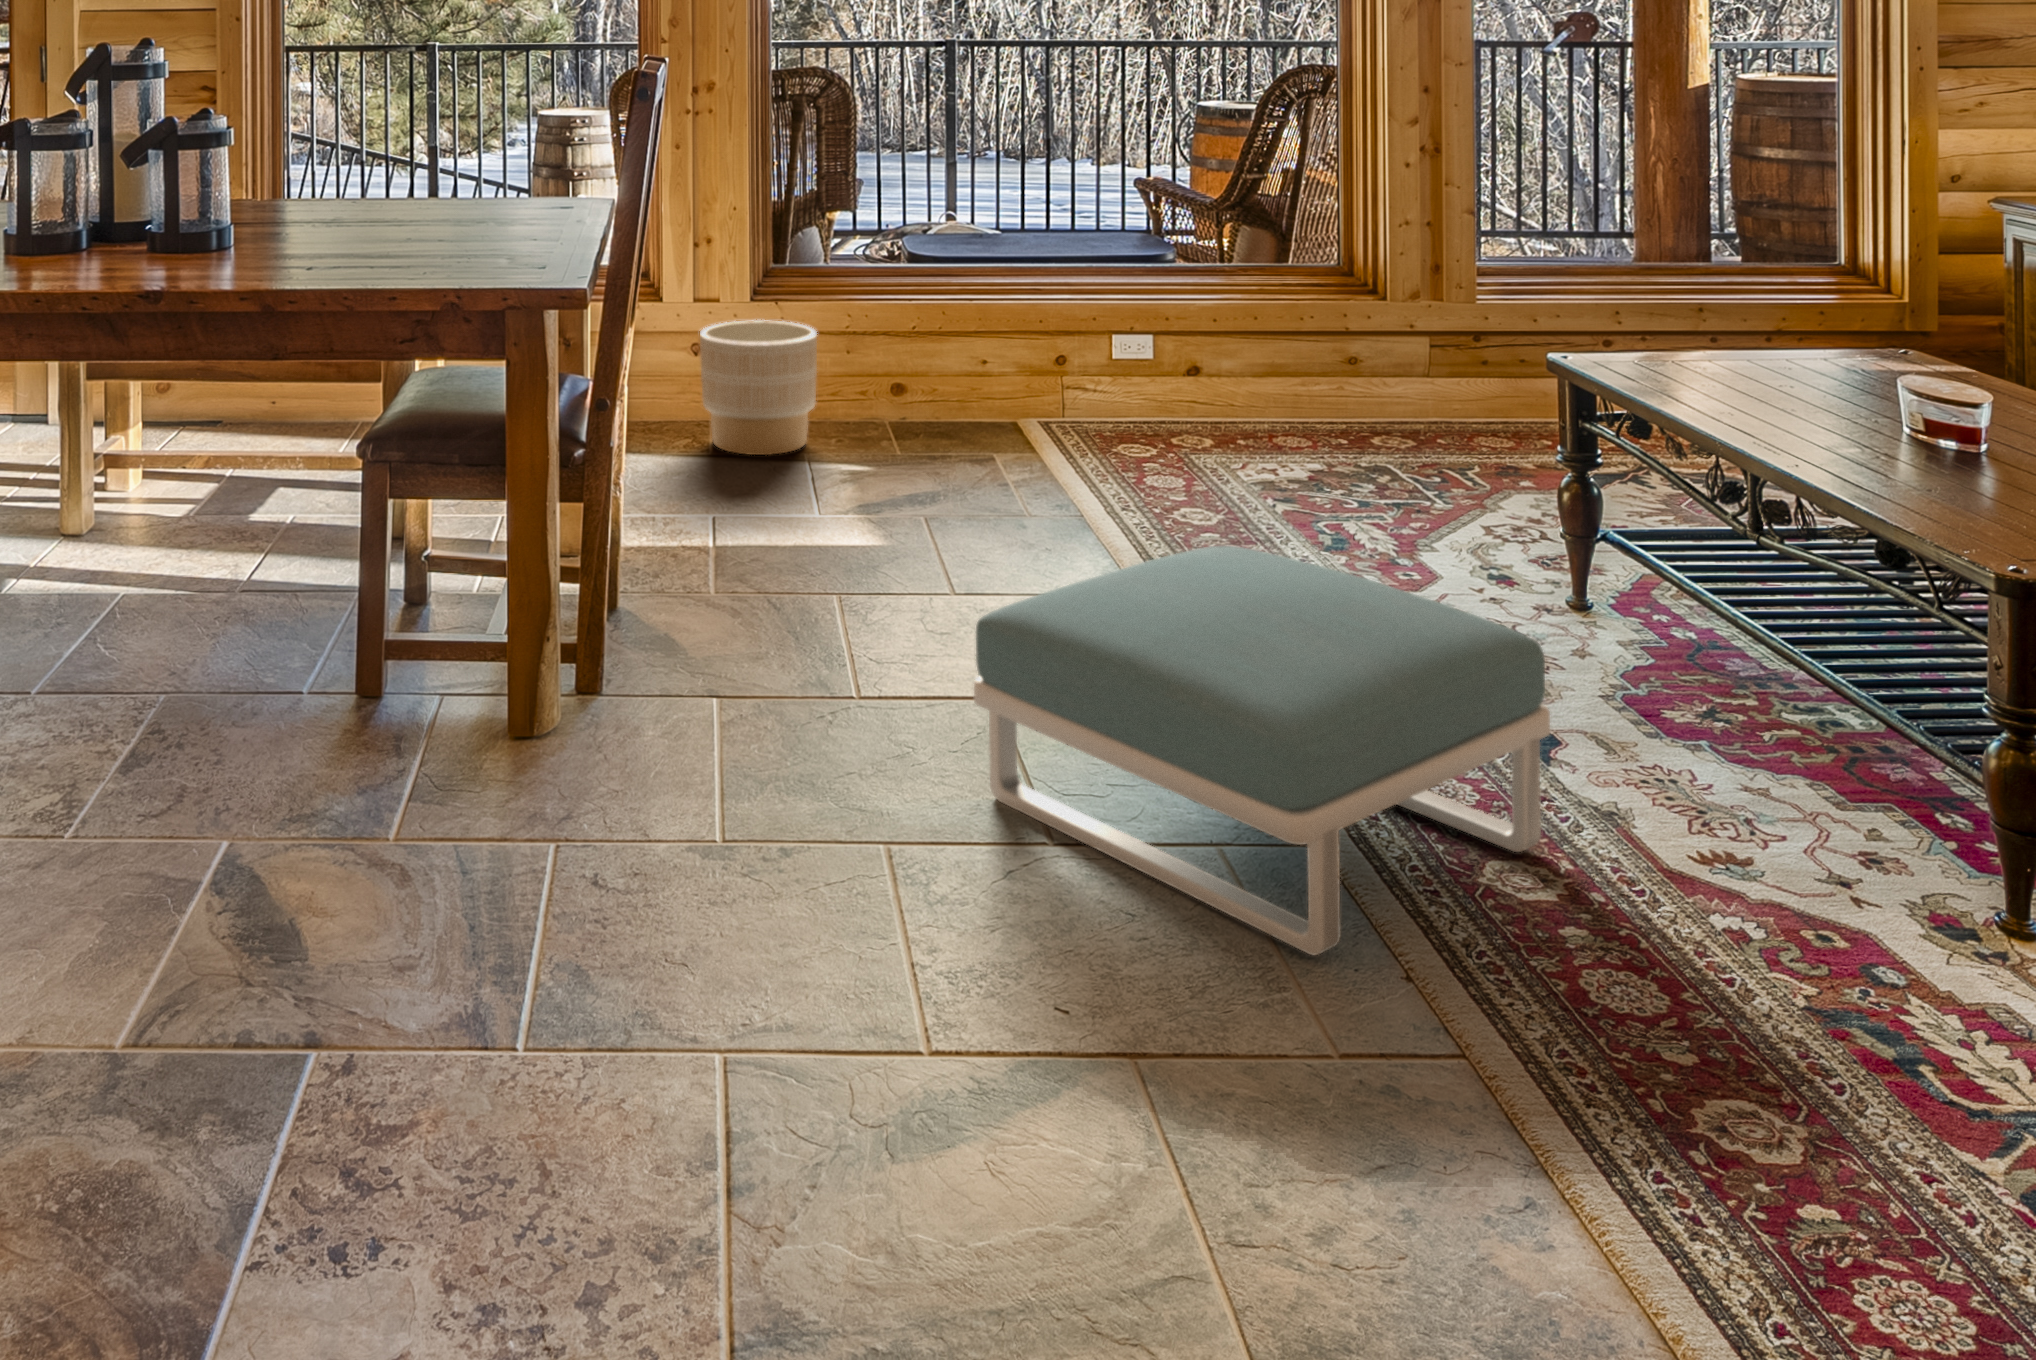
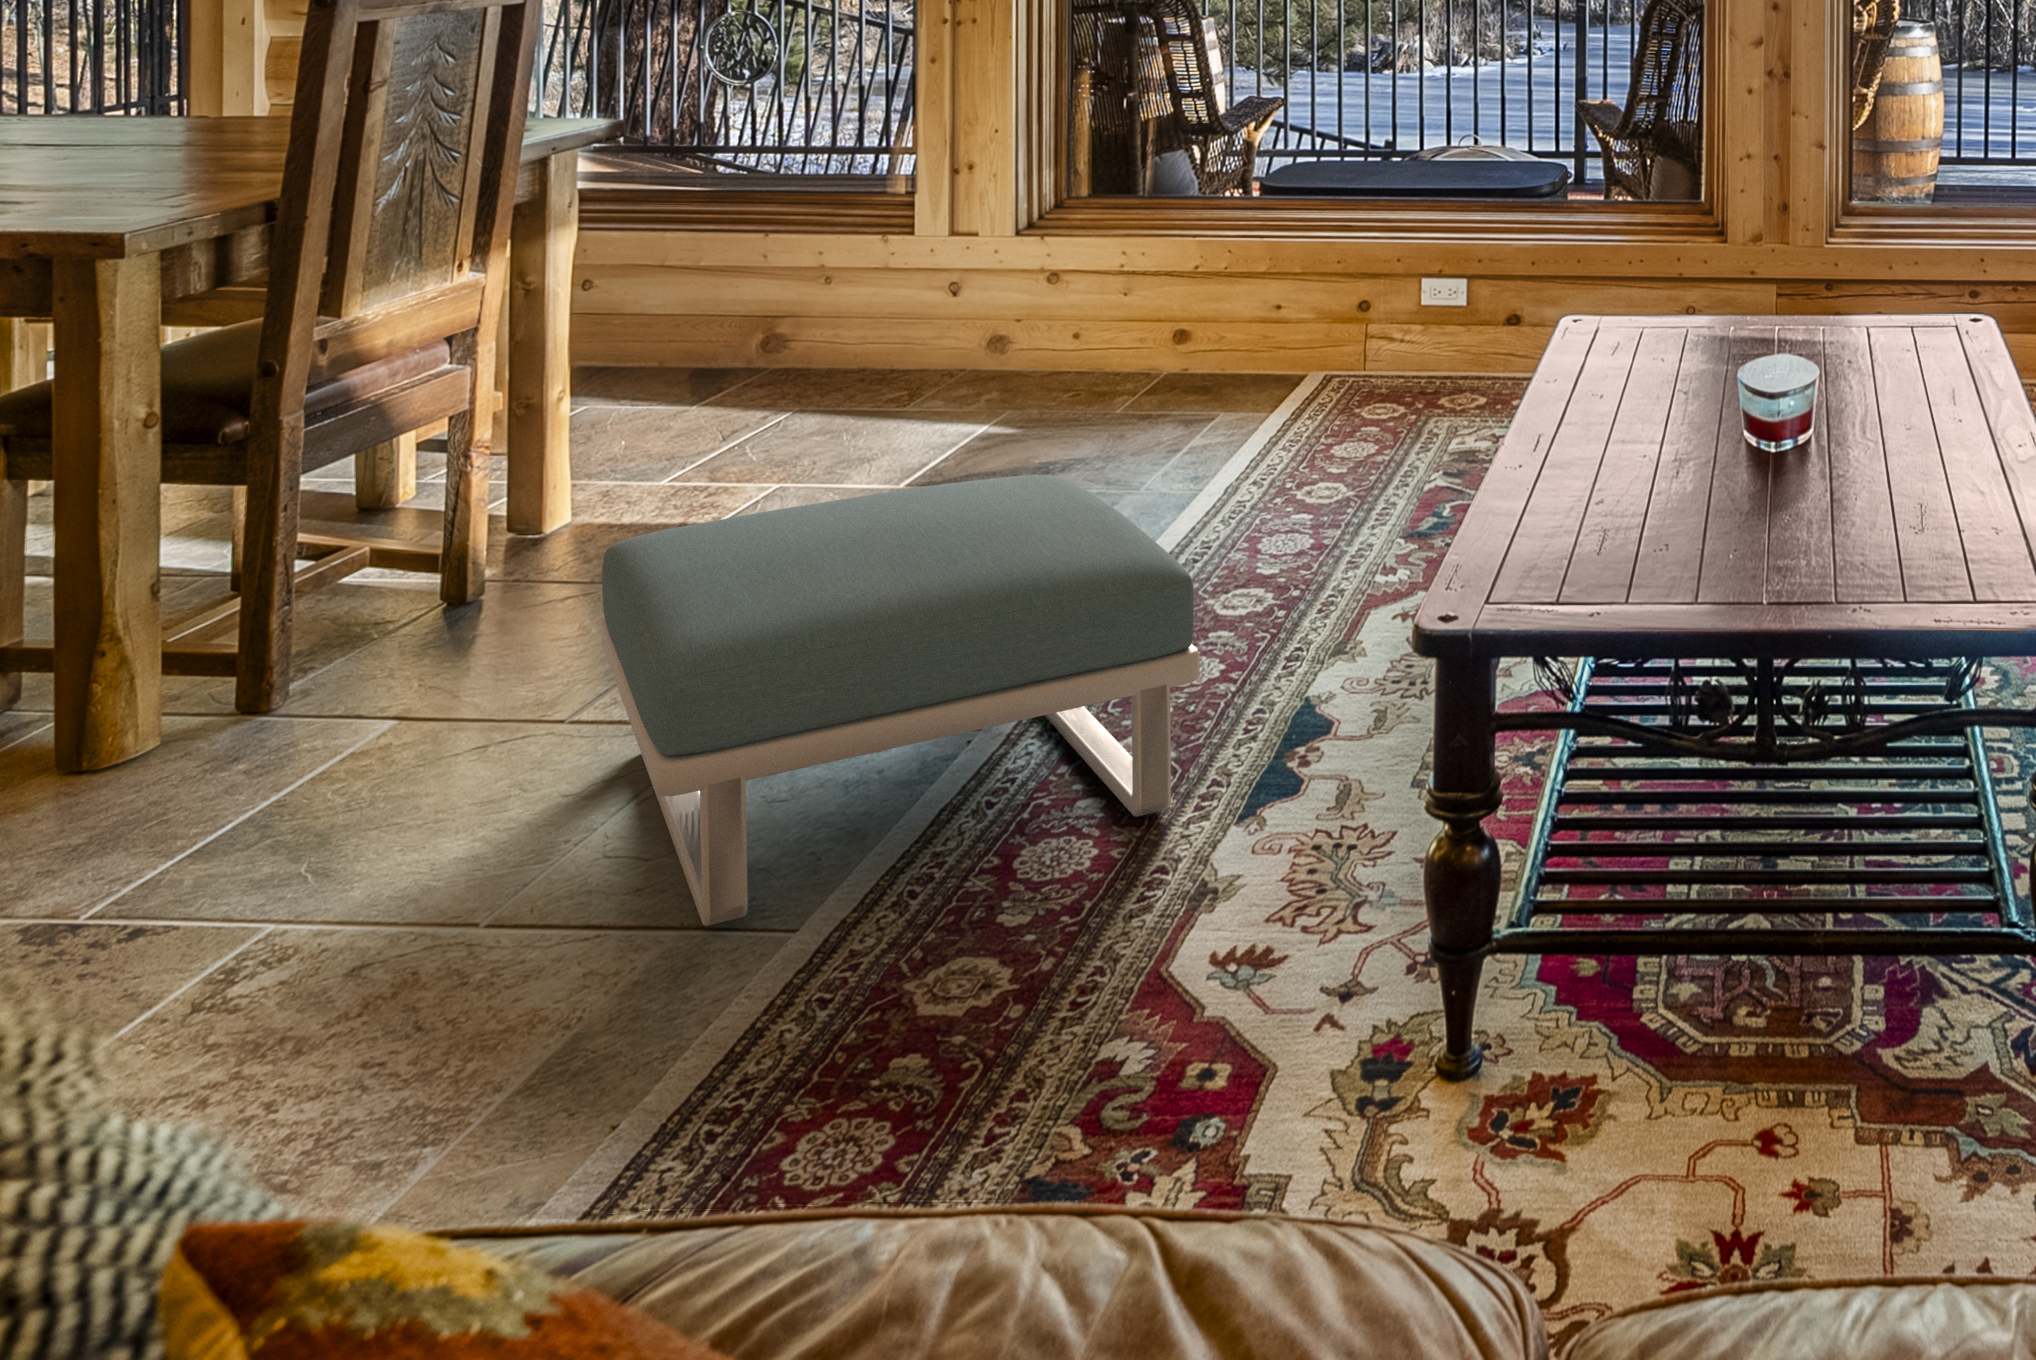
planter: present [700,320,817,455] -> none [929,254,1069,398]

